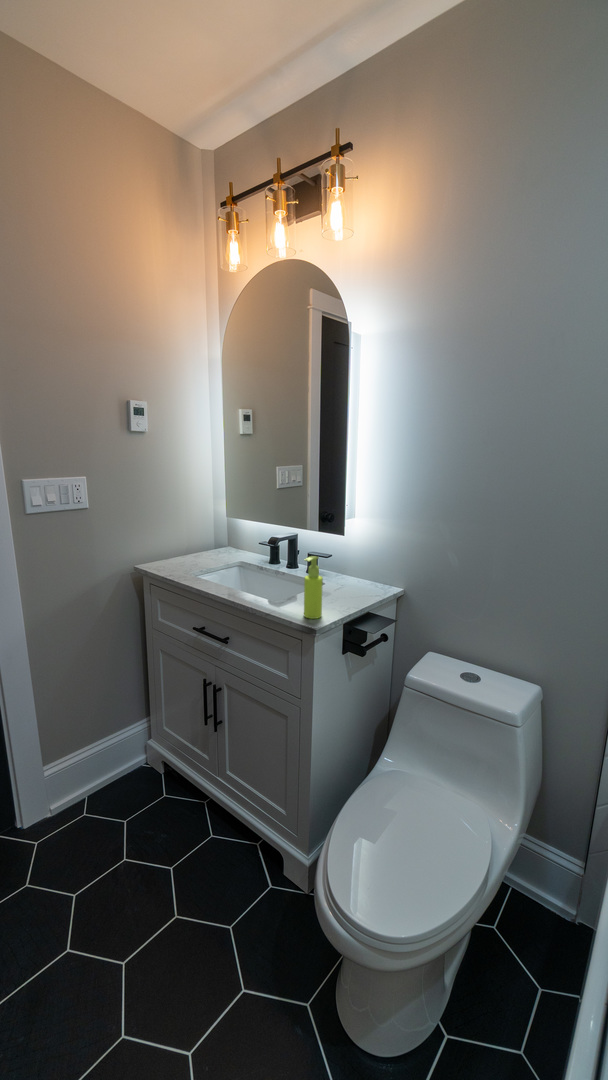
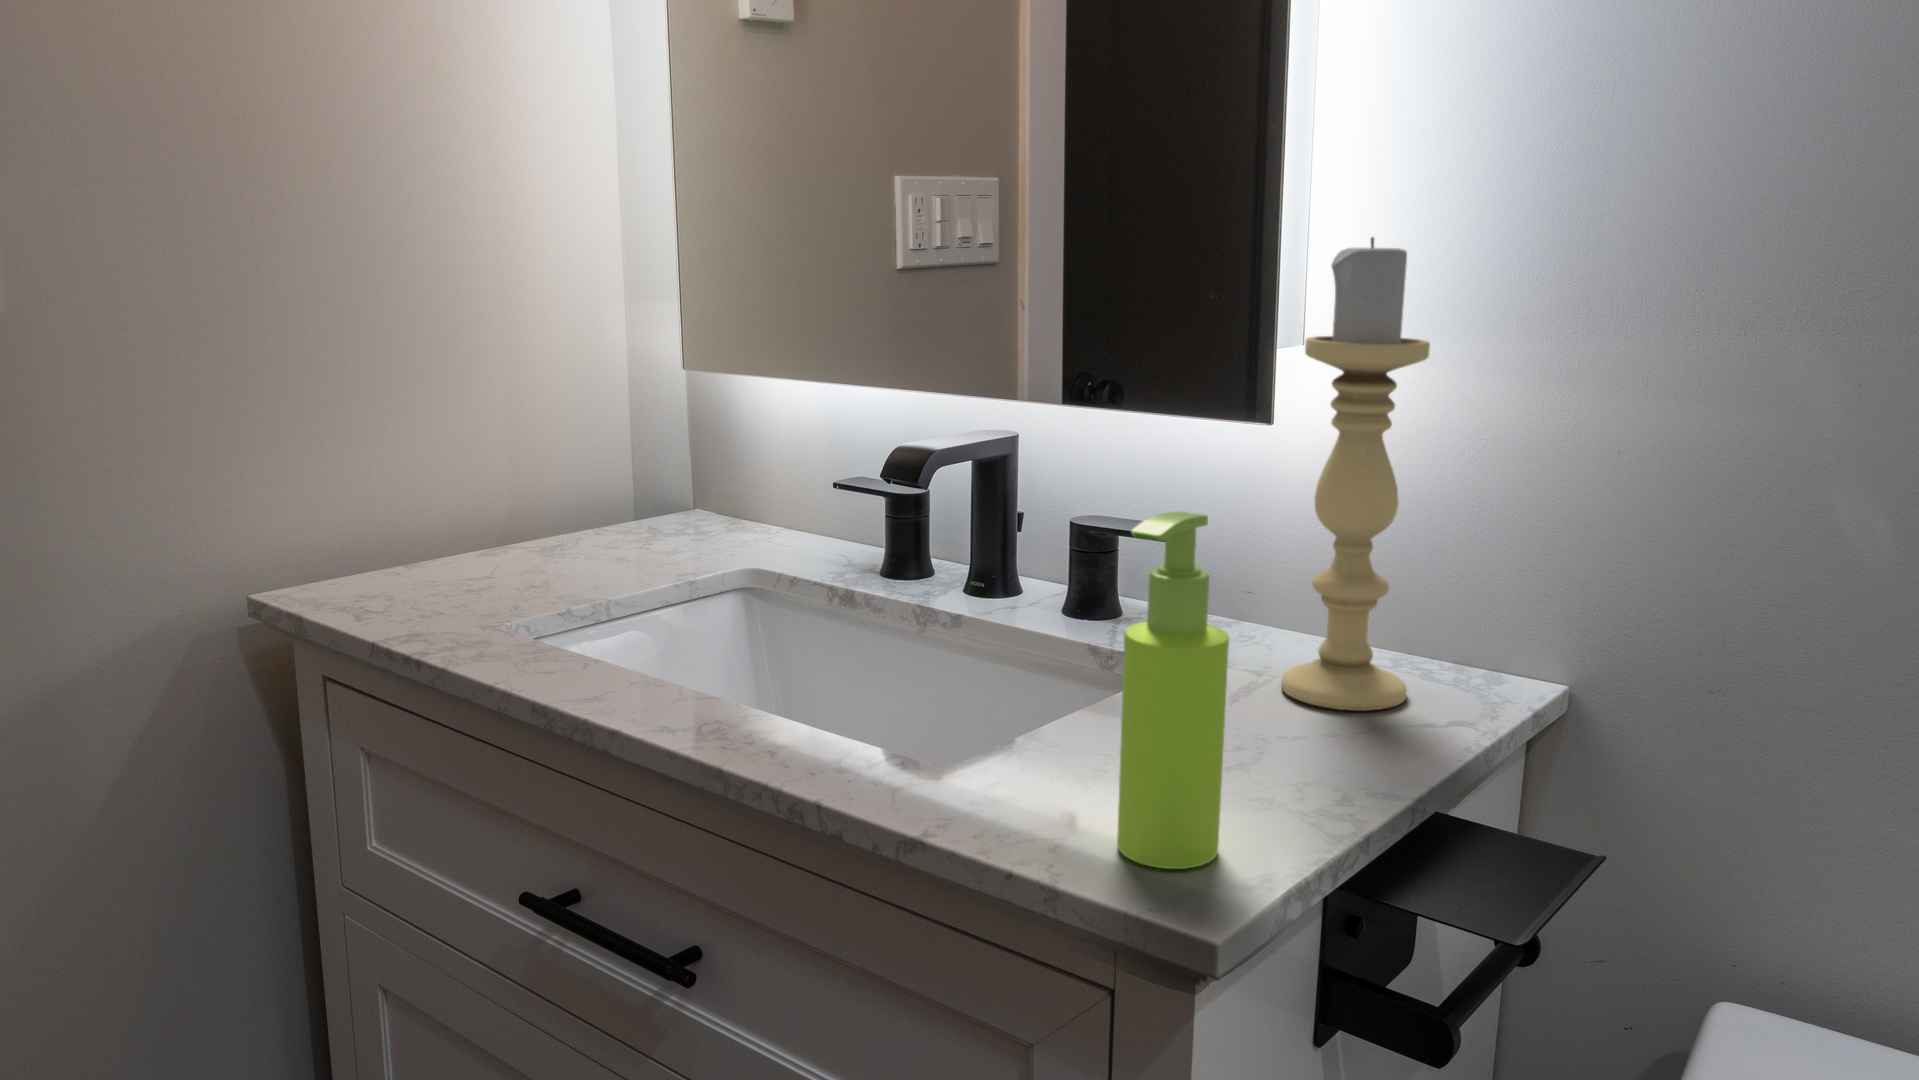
candle holder: none [345,501,372,592] -> present [1281,237,1430,711]

